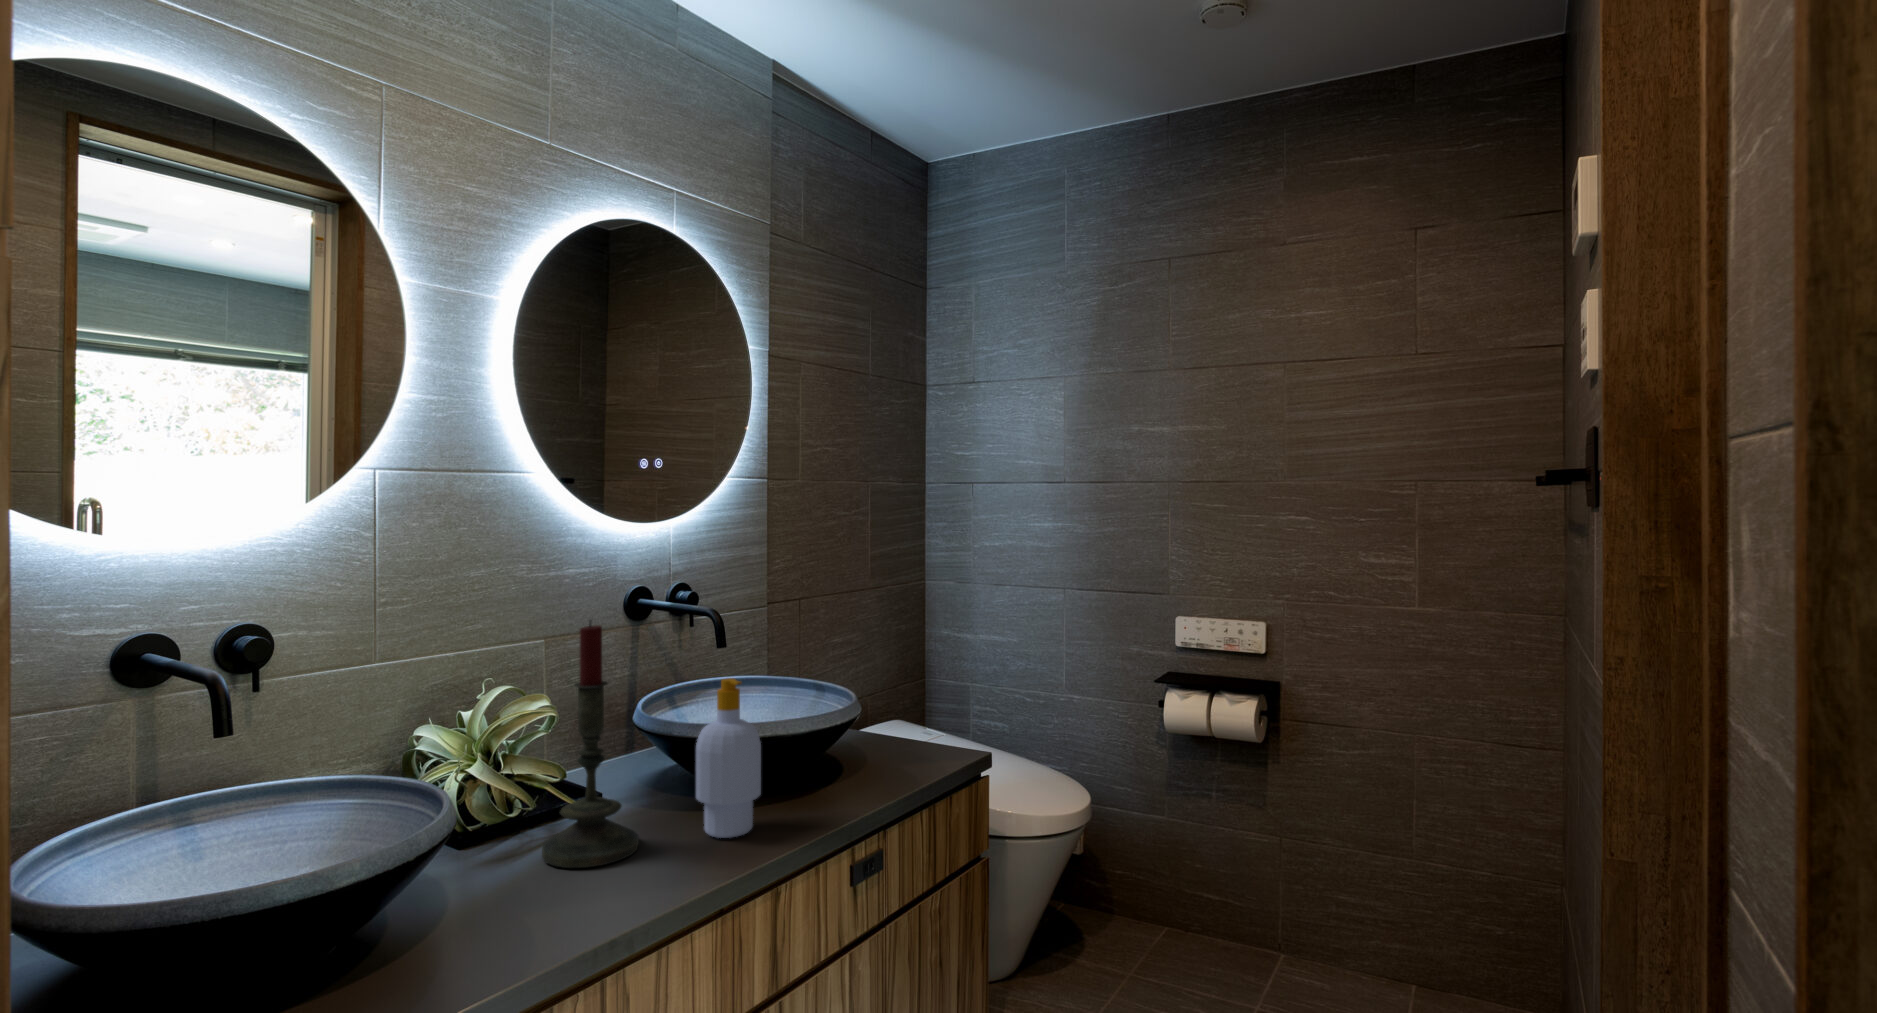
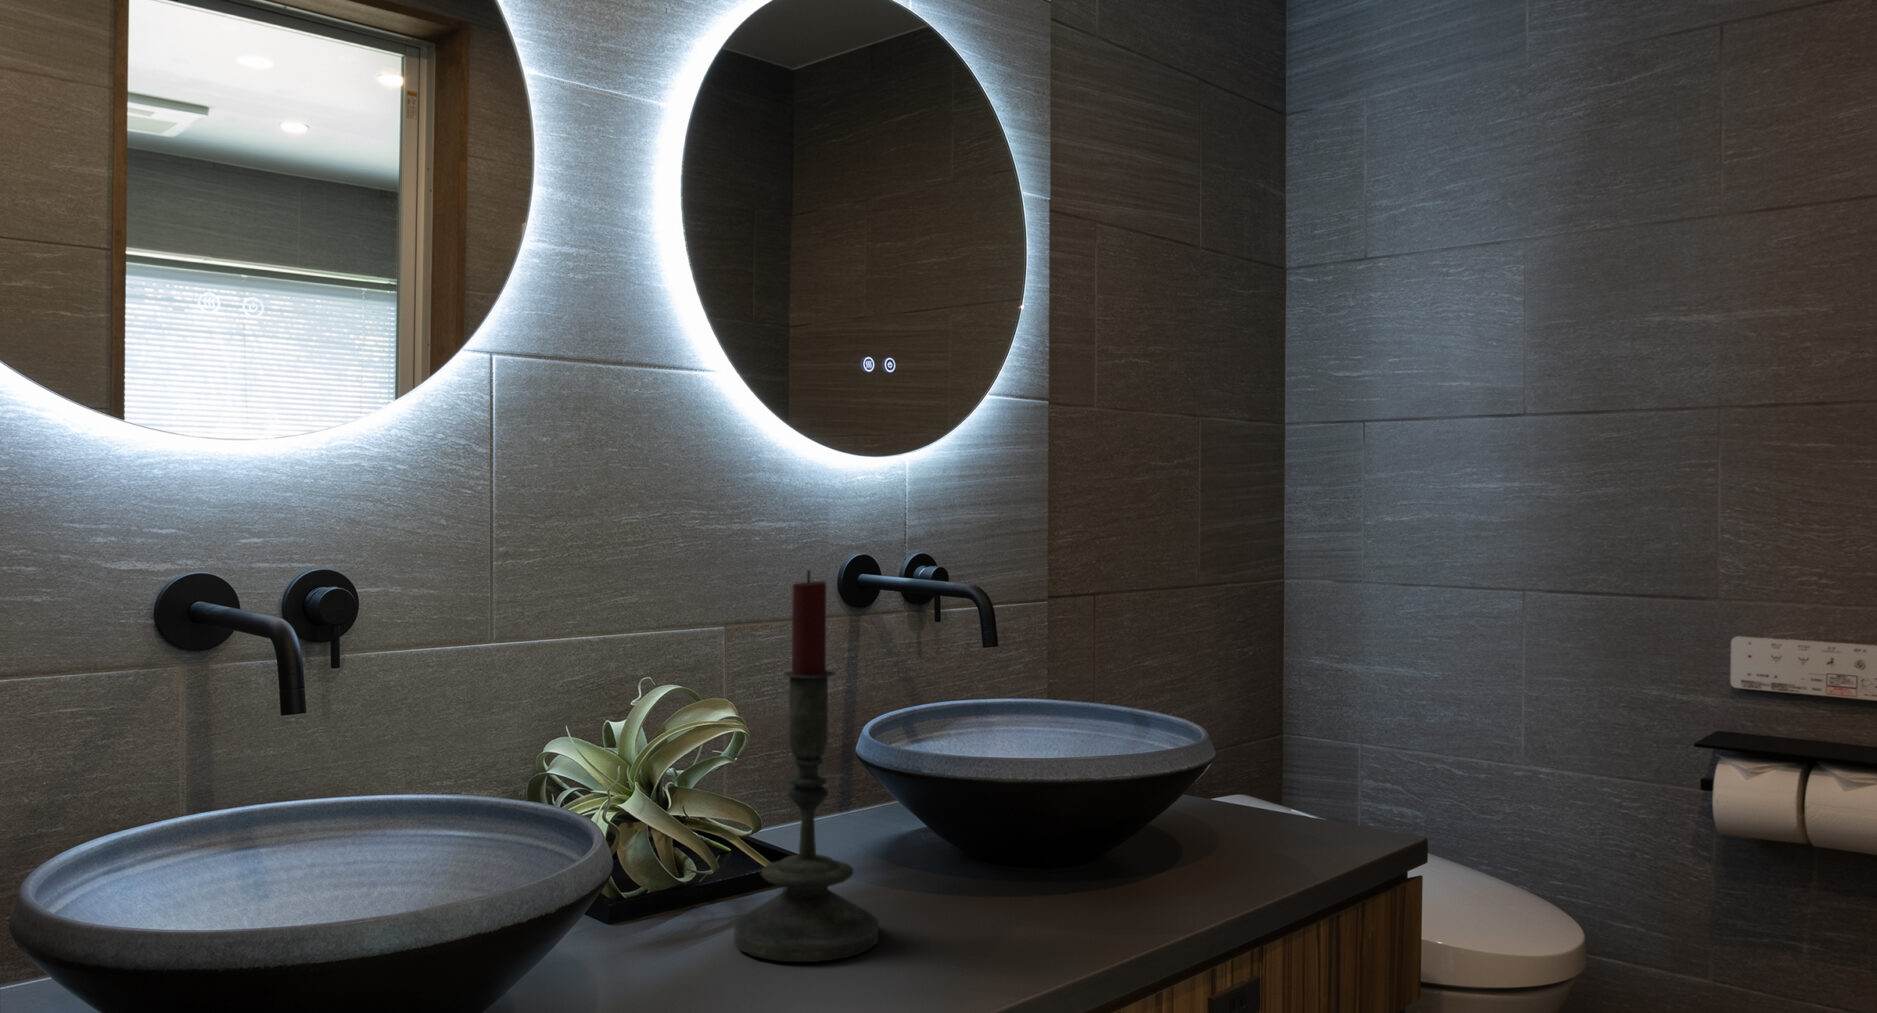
soap bottle: present [696,678,761,838] -> none [966,677,1072,935]

